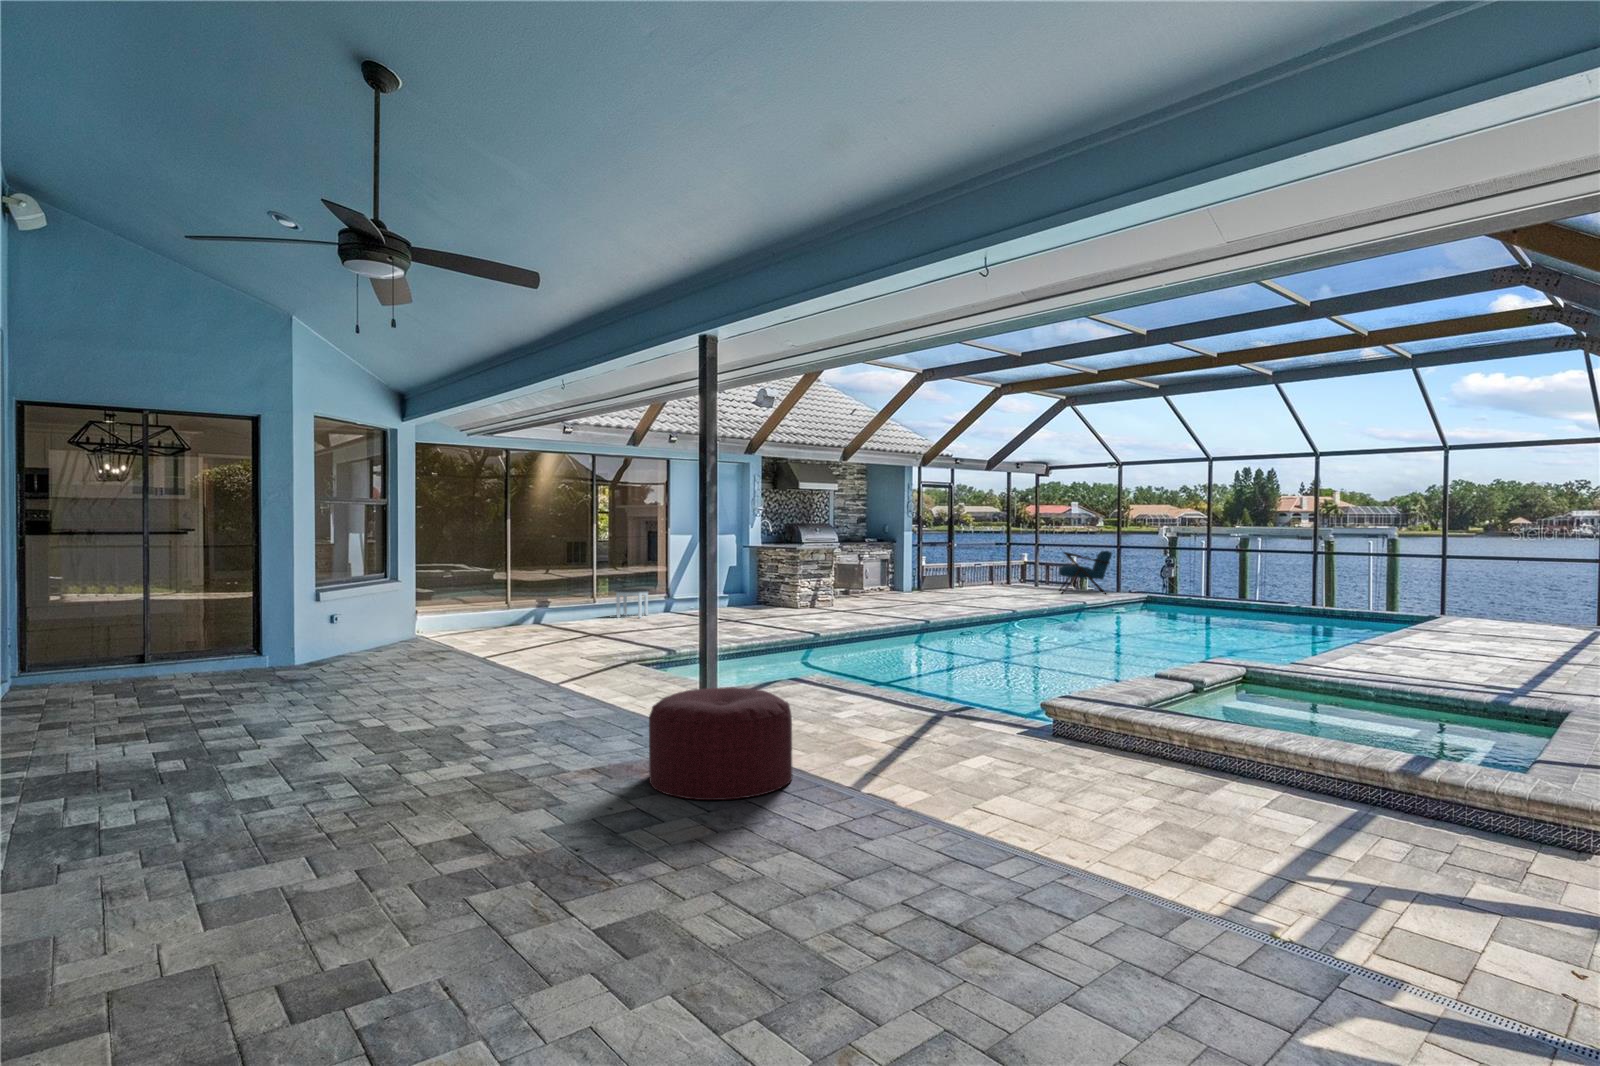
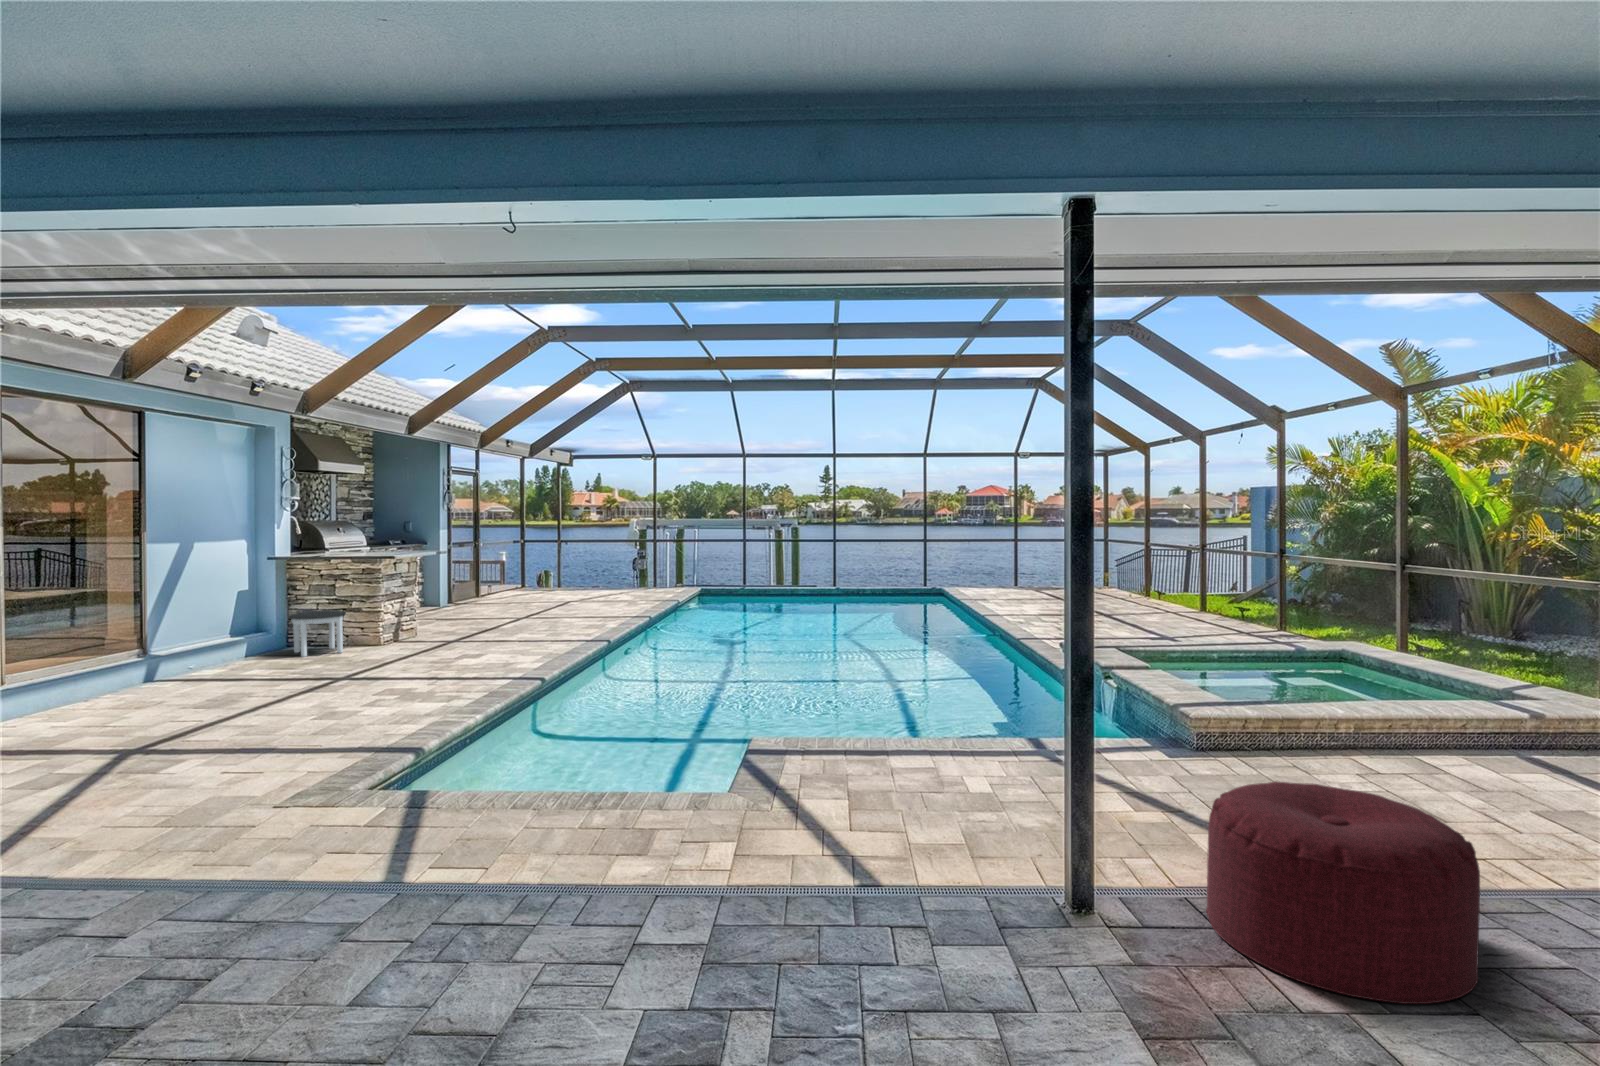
armchair: present [1059,551,1112,594] -> none [585,534,651,593]
round table: present [615,588,649,618] -> present [288,611,346,657]

